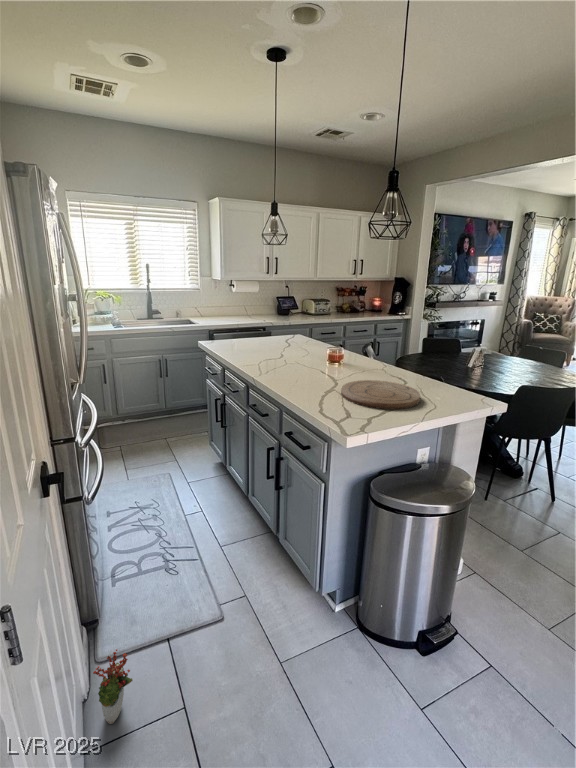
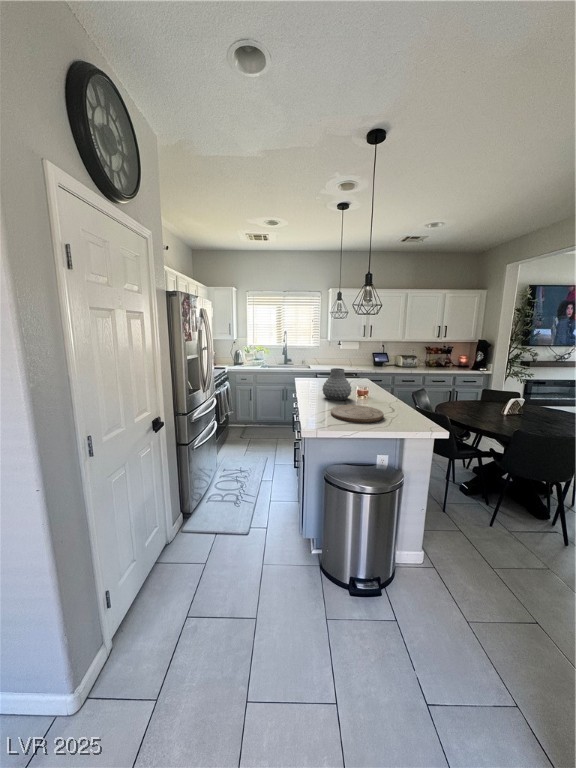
vase: none [289,325,334,375] -> present [322,368,351,400]
decorative plant: present [93,649,133,724] -> none [165,521,185,558]

